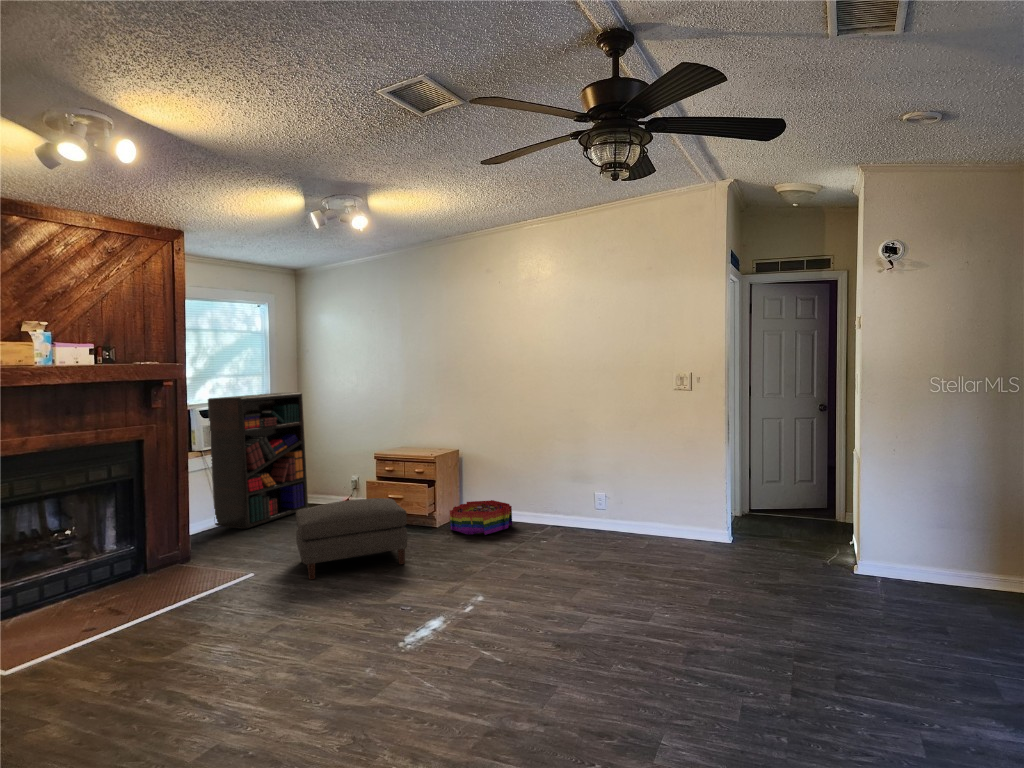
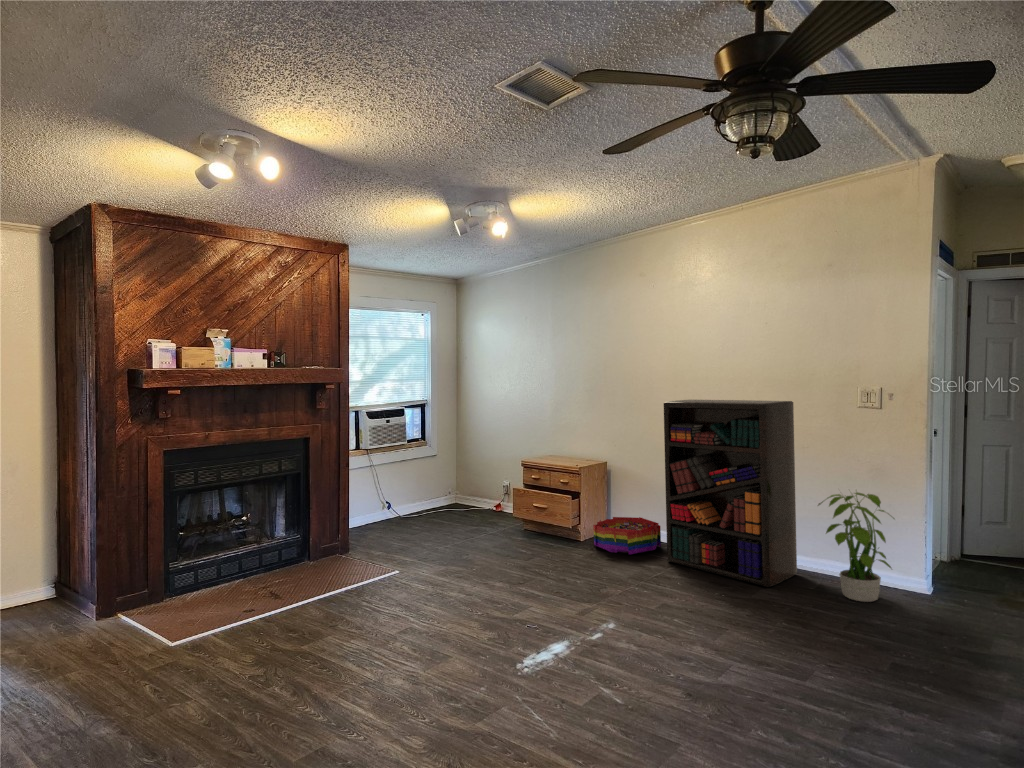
bookshelf: present [208,392,308,529] -> present [664,400,797,587]
potted plant: none [645,459,705,553] -> present [818,492,894,602]
ottoman: present [296,498,408,580] -> none [437,508,543,584]

